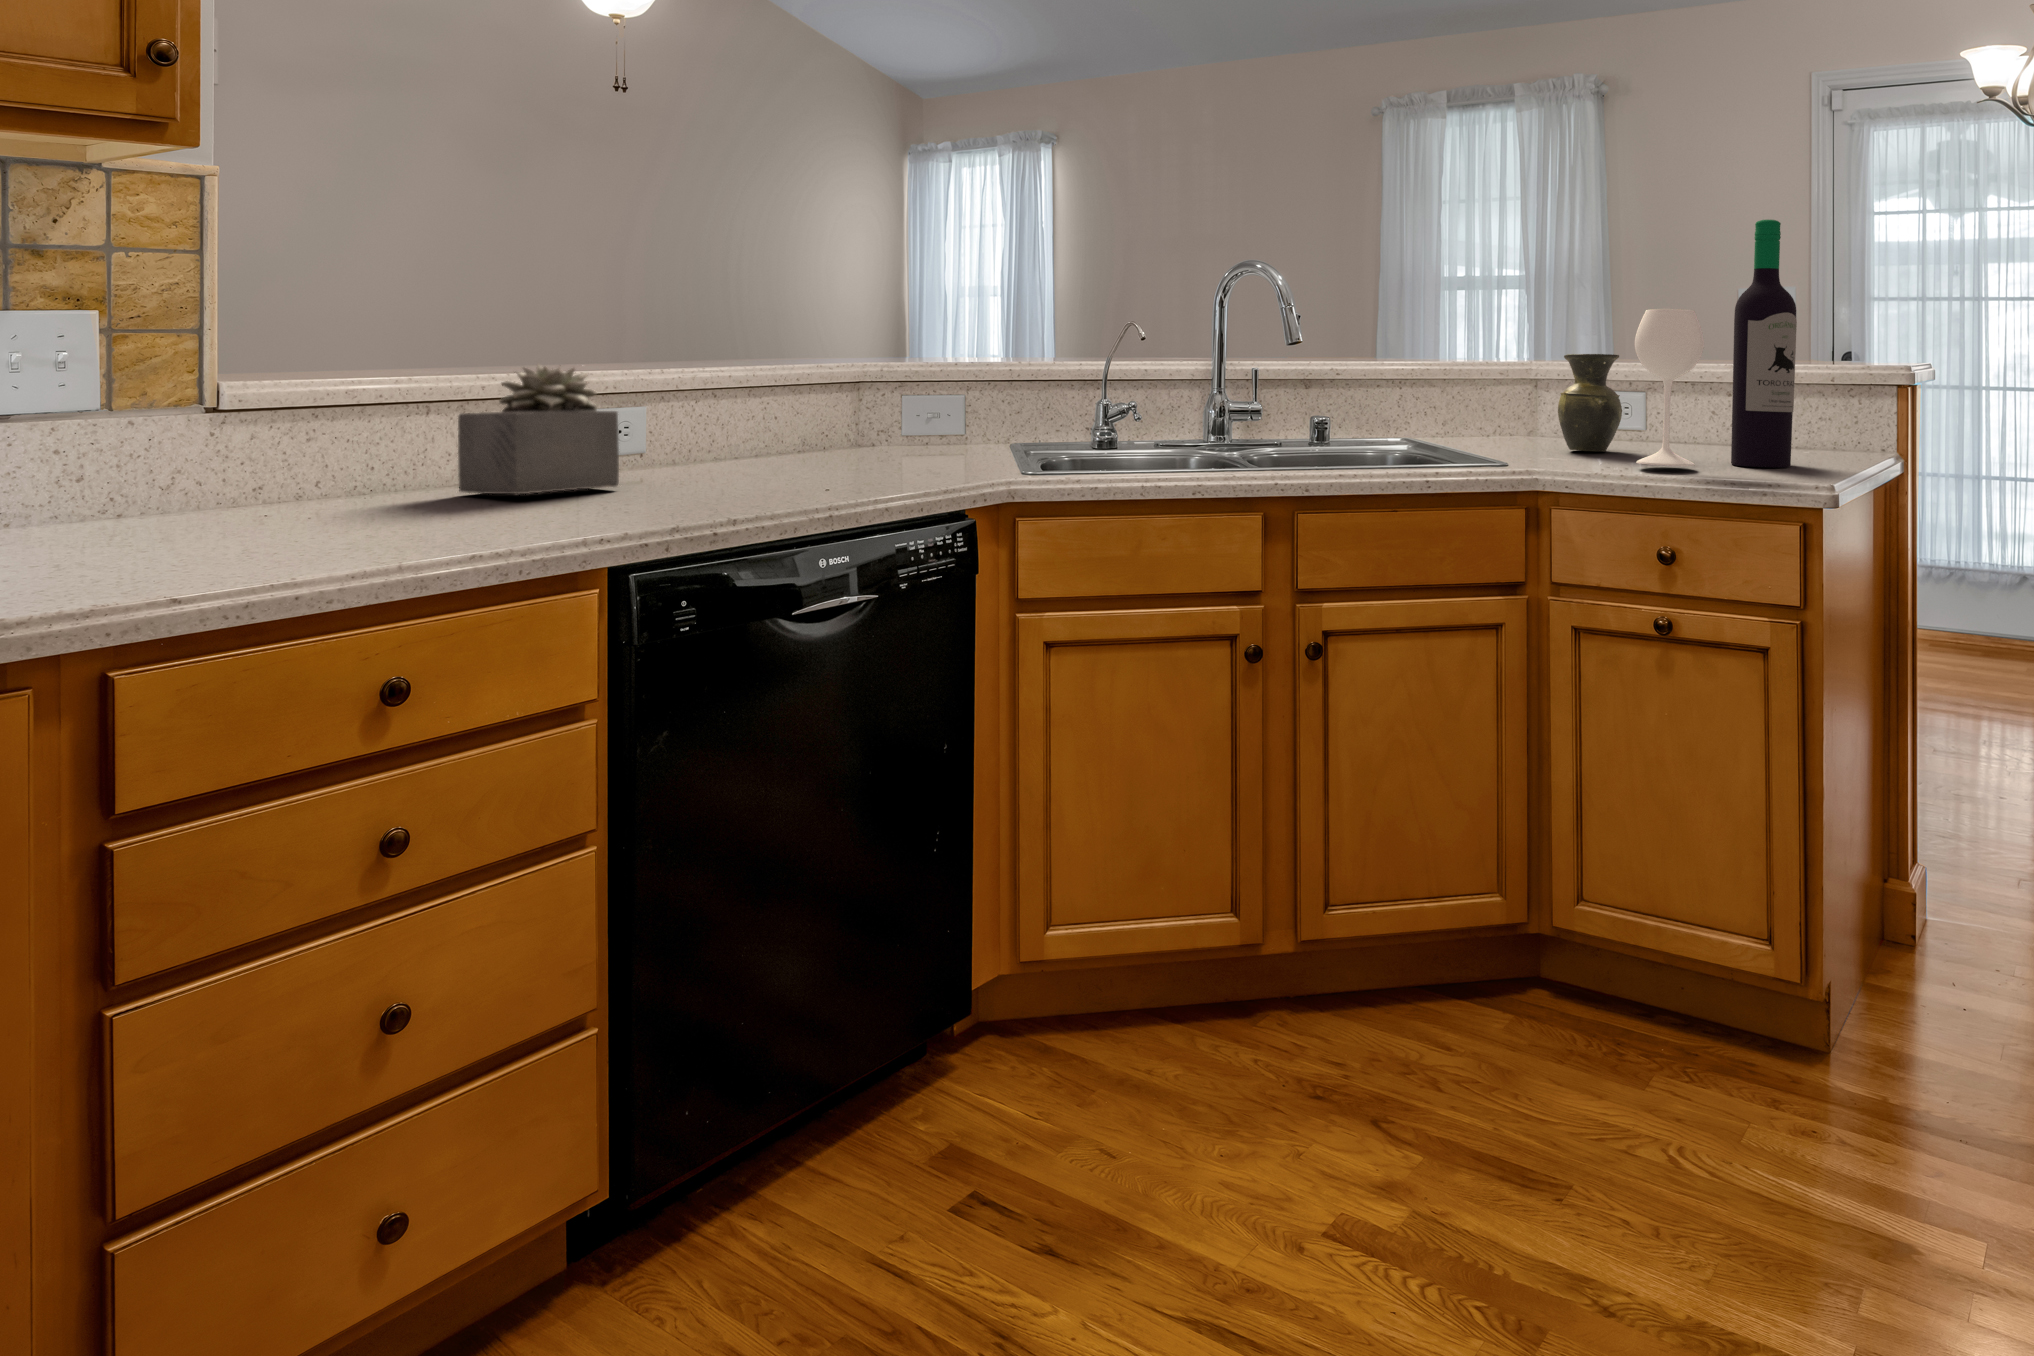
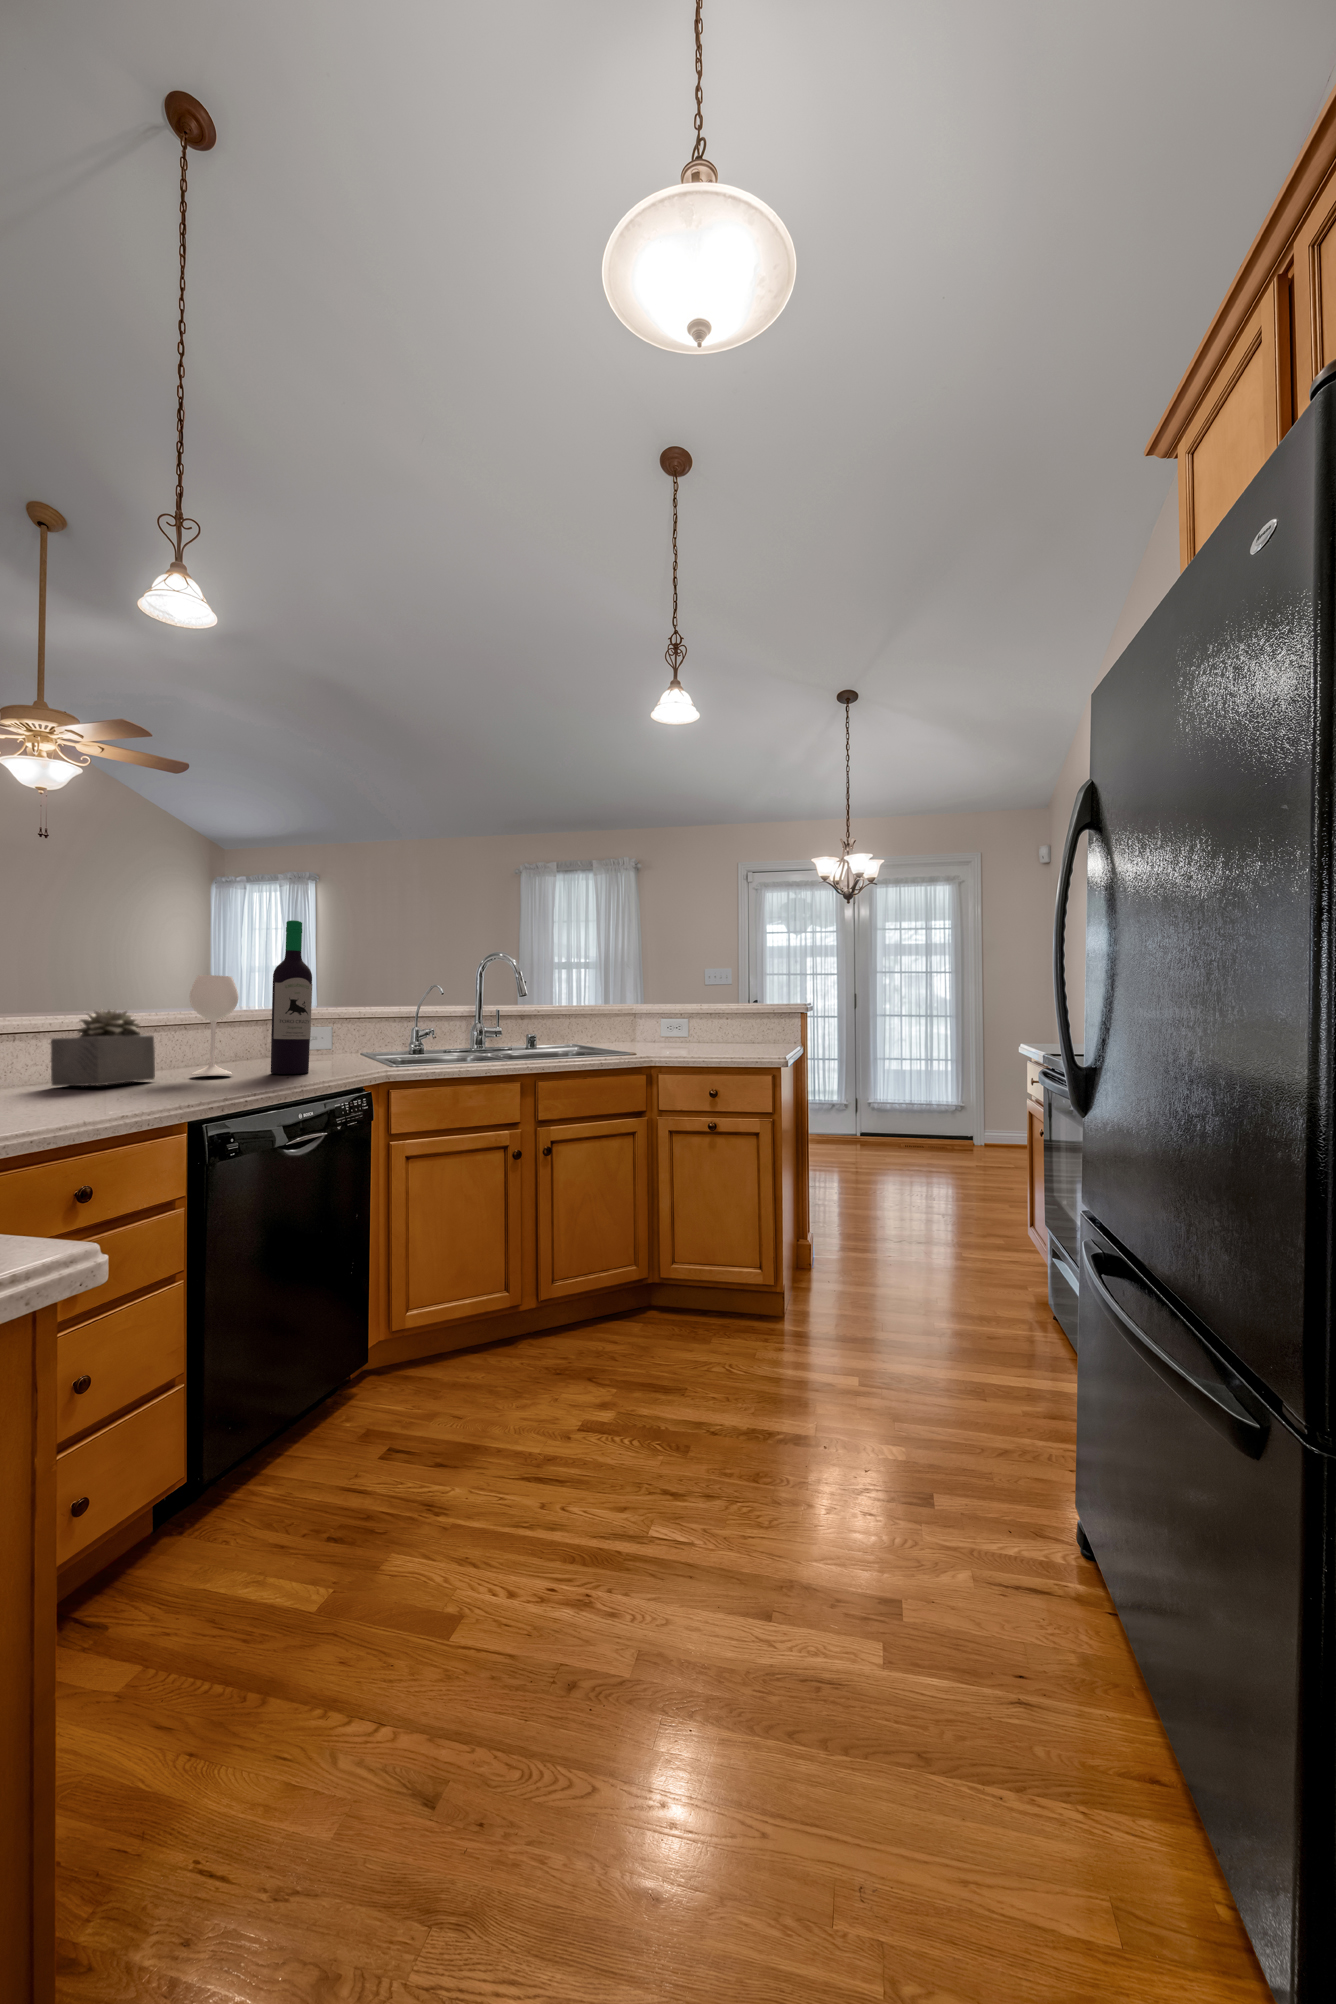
wine bottle: present [1635,220,1797,468] -> present [190,920,312,1075]
vase: present [1558,354,1622,451] -> none [651,1000,681,1047]

